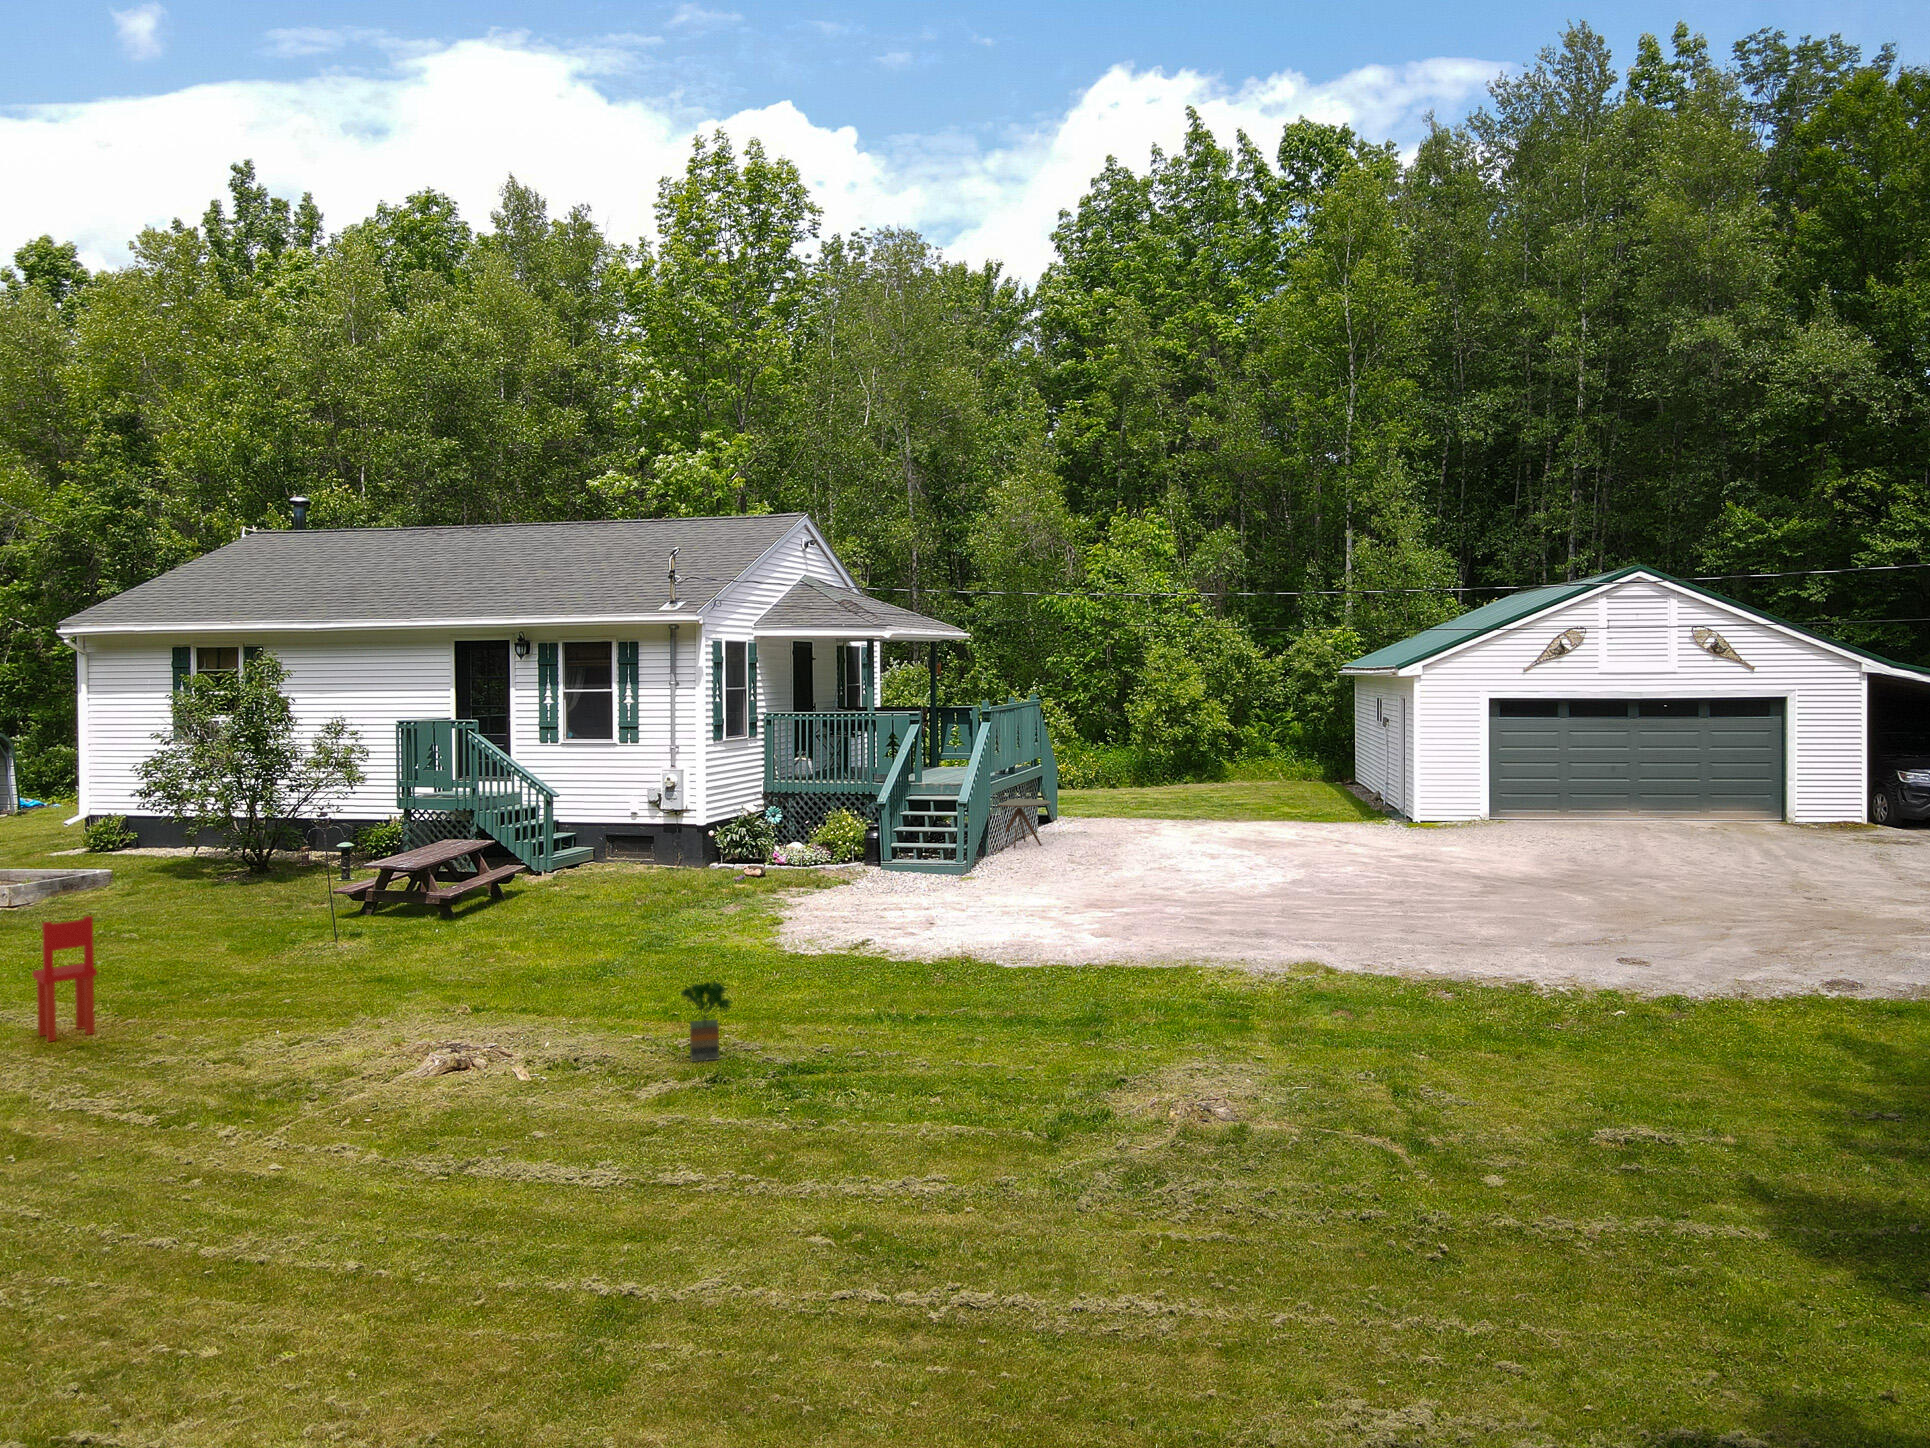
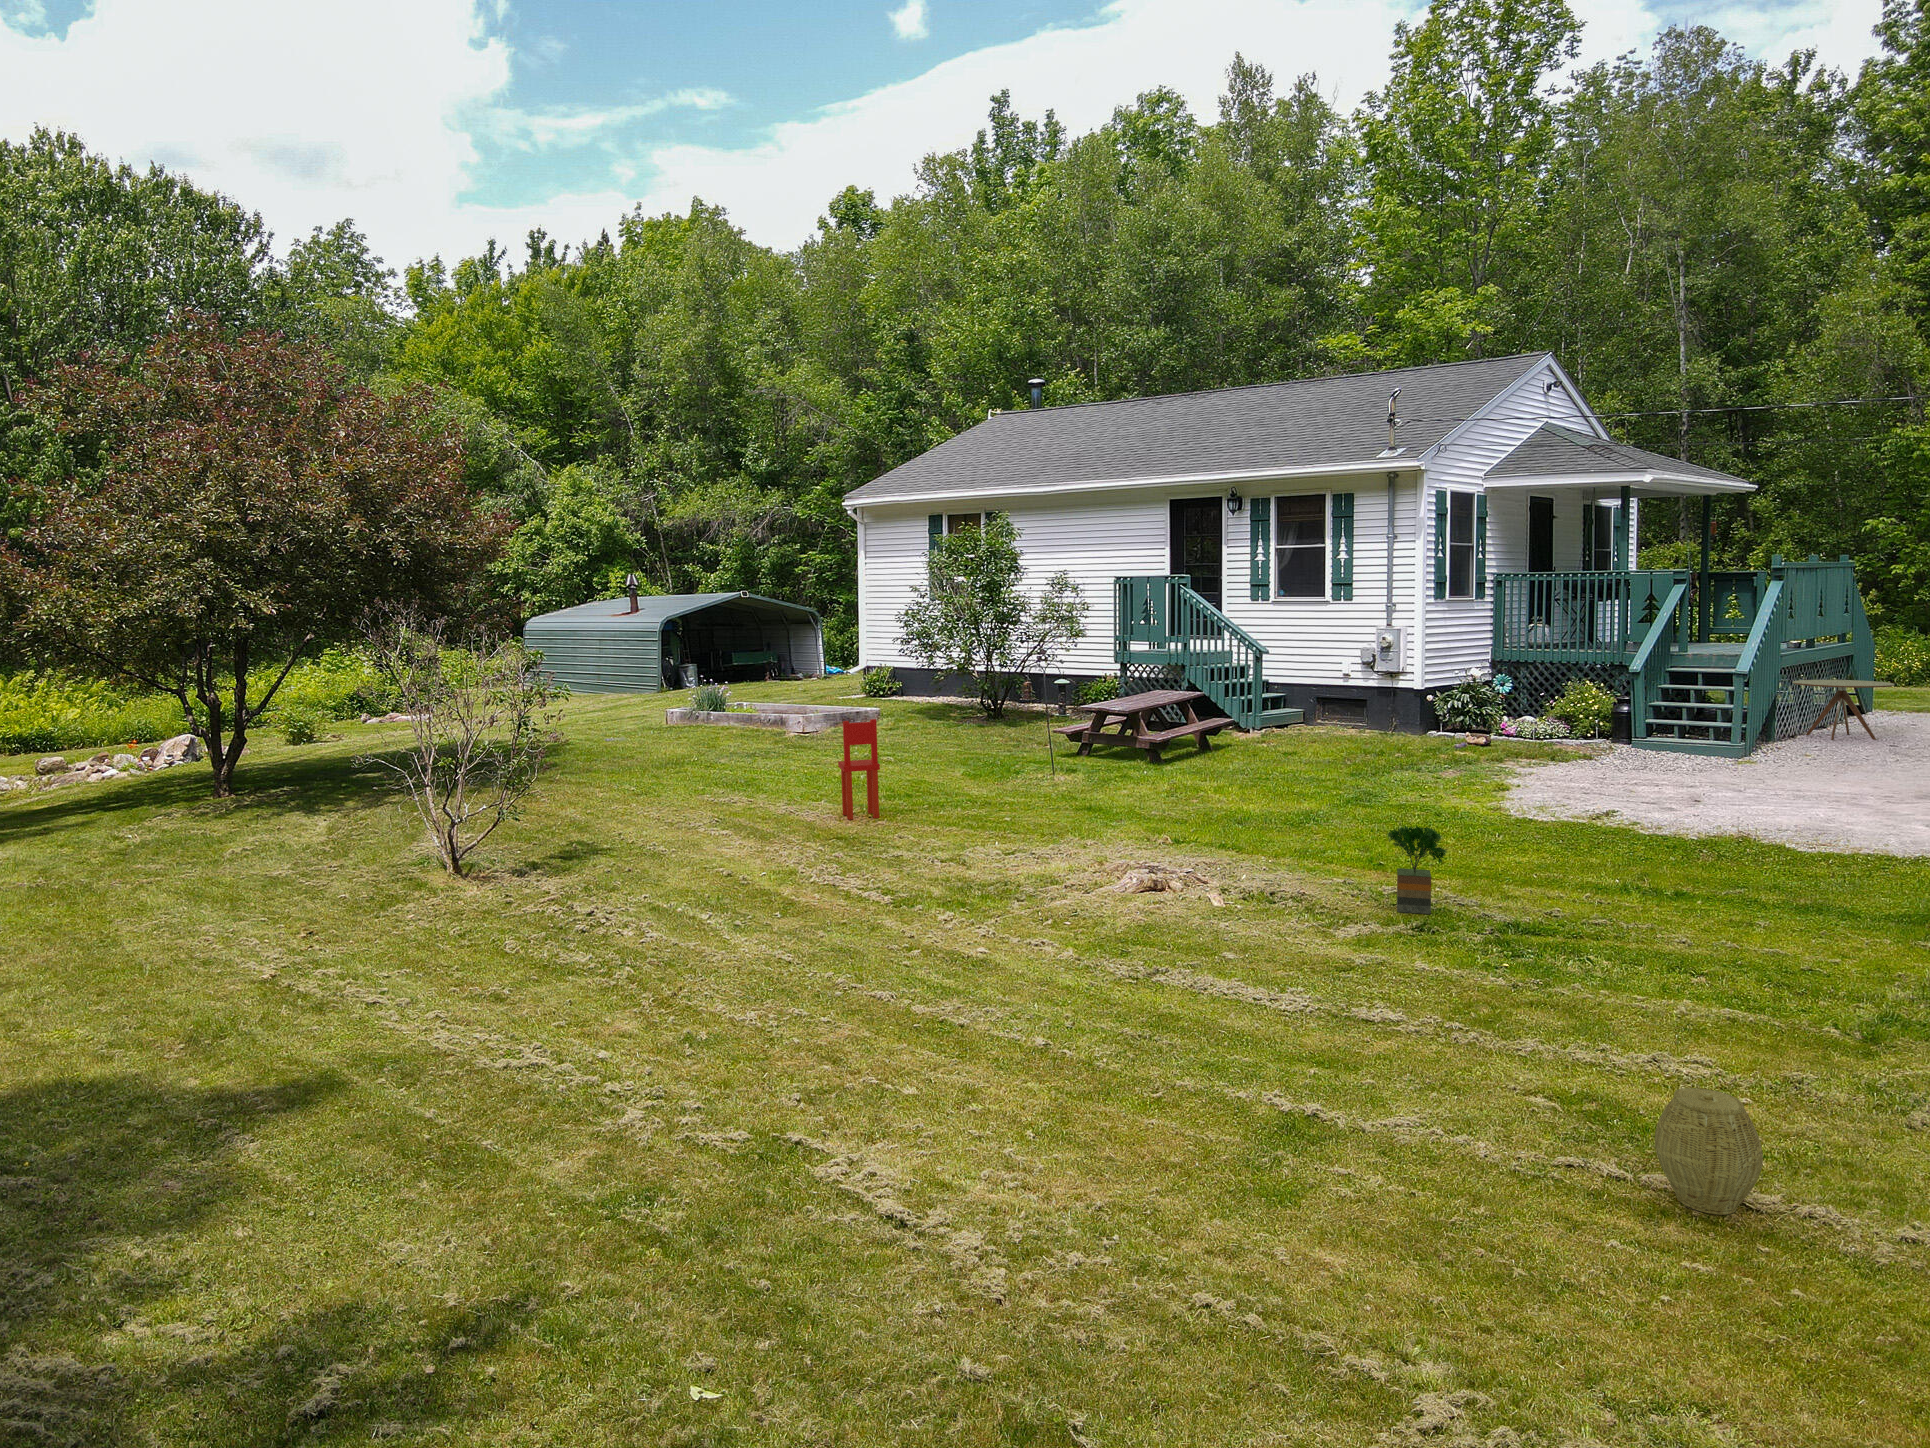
woven basket: none [880,1186,946,1279] -> present [1655,1088,1763,1215]

